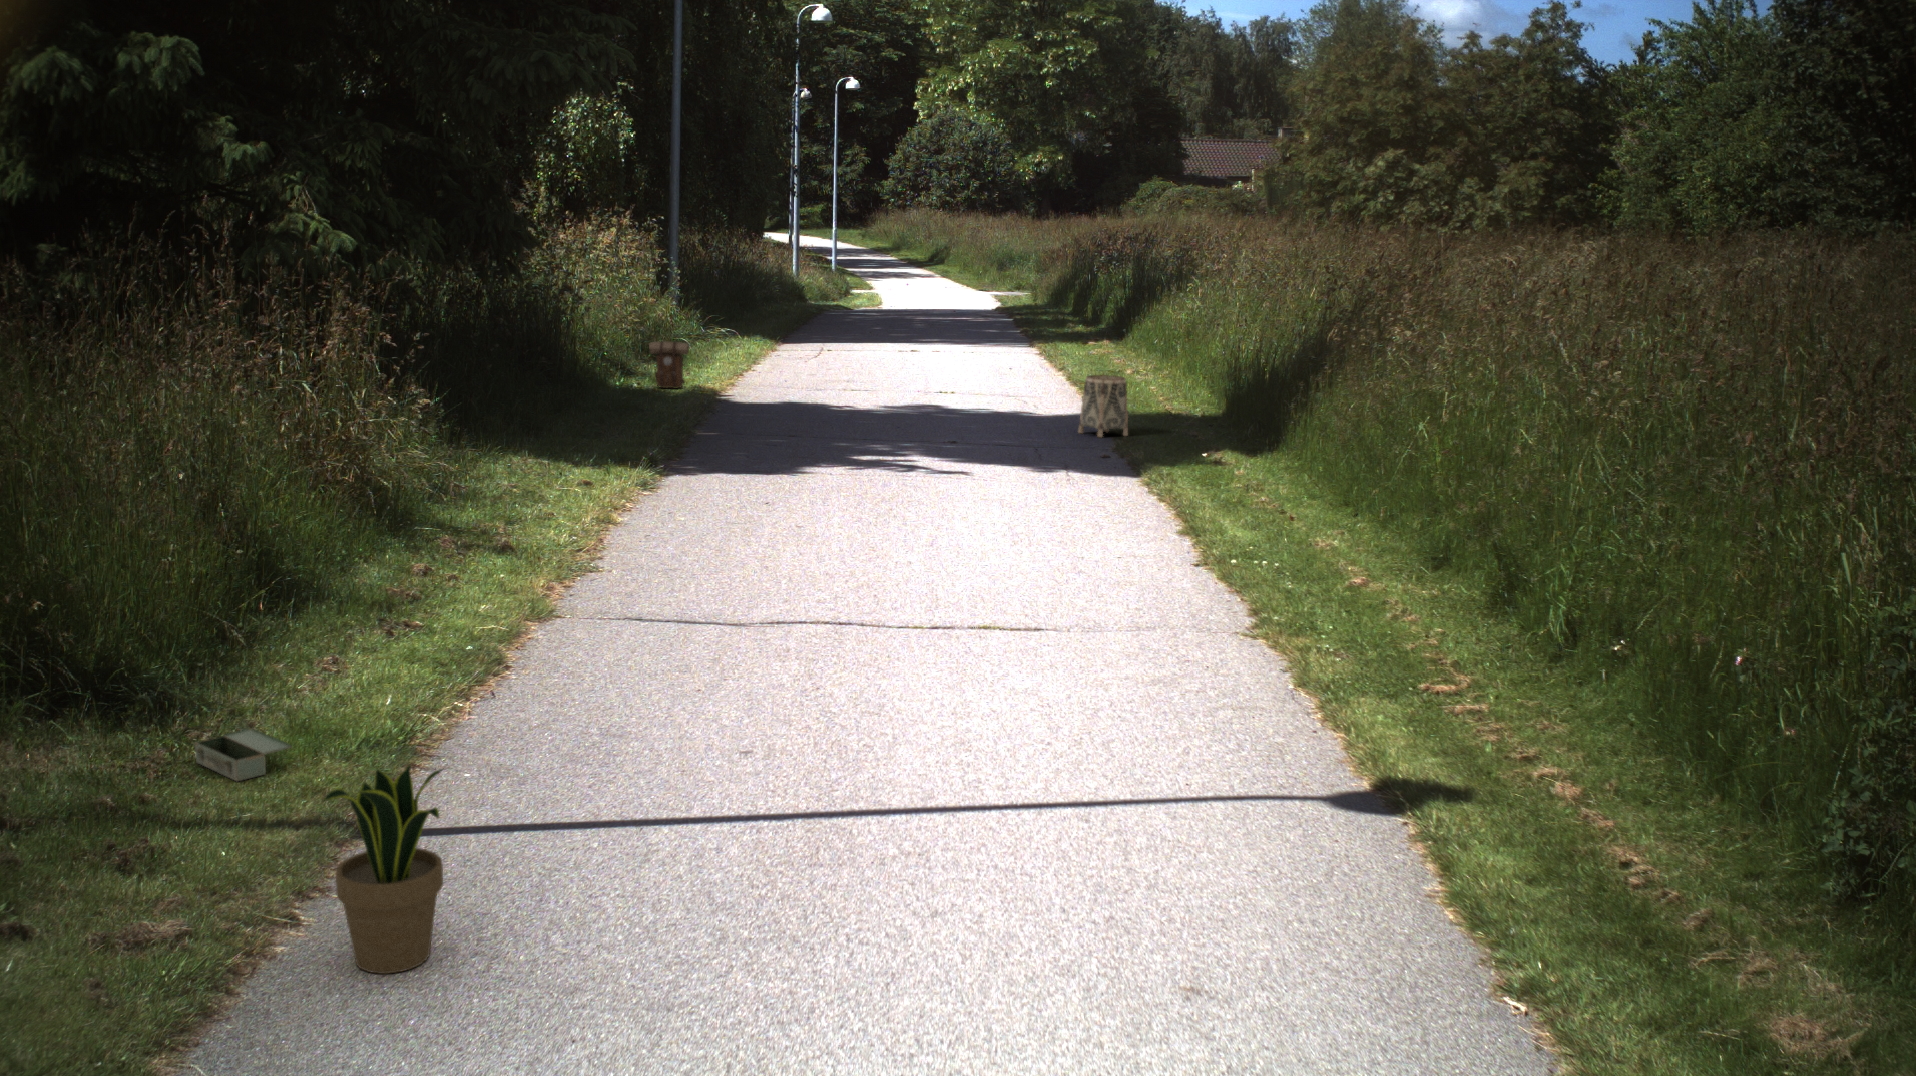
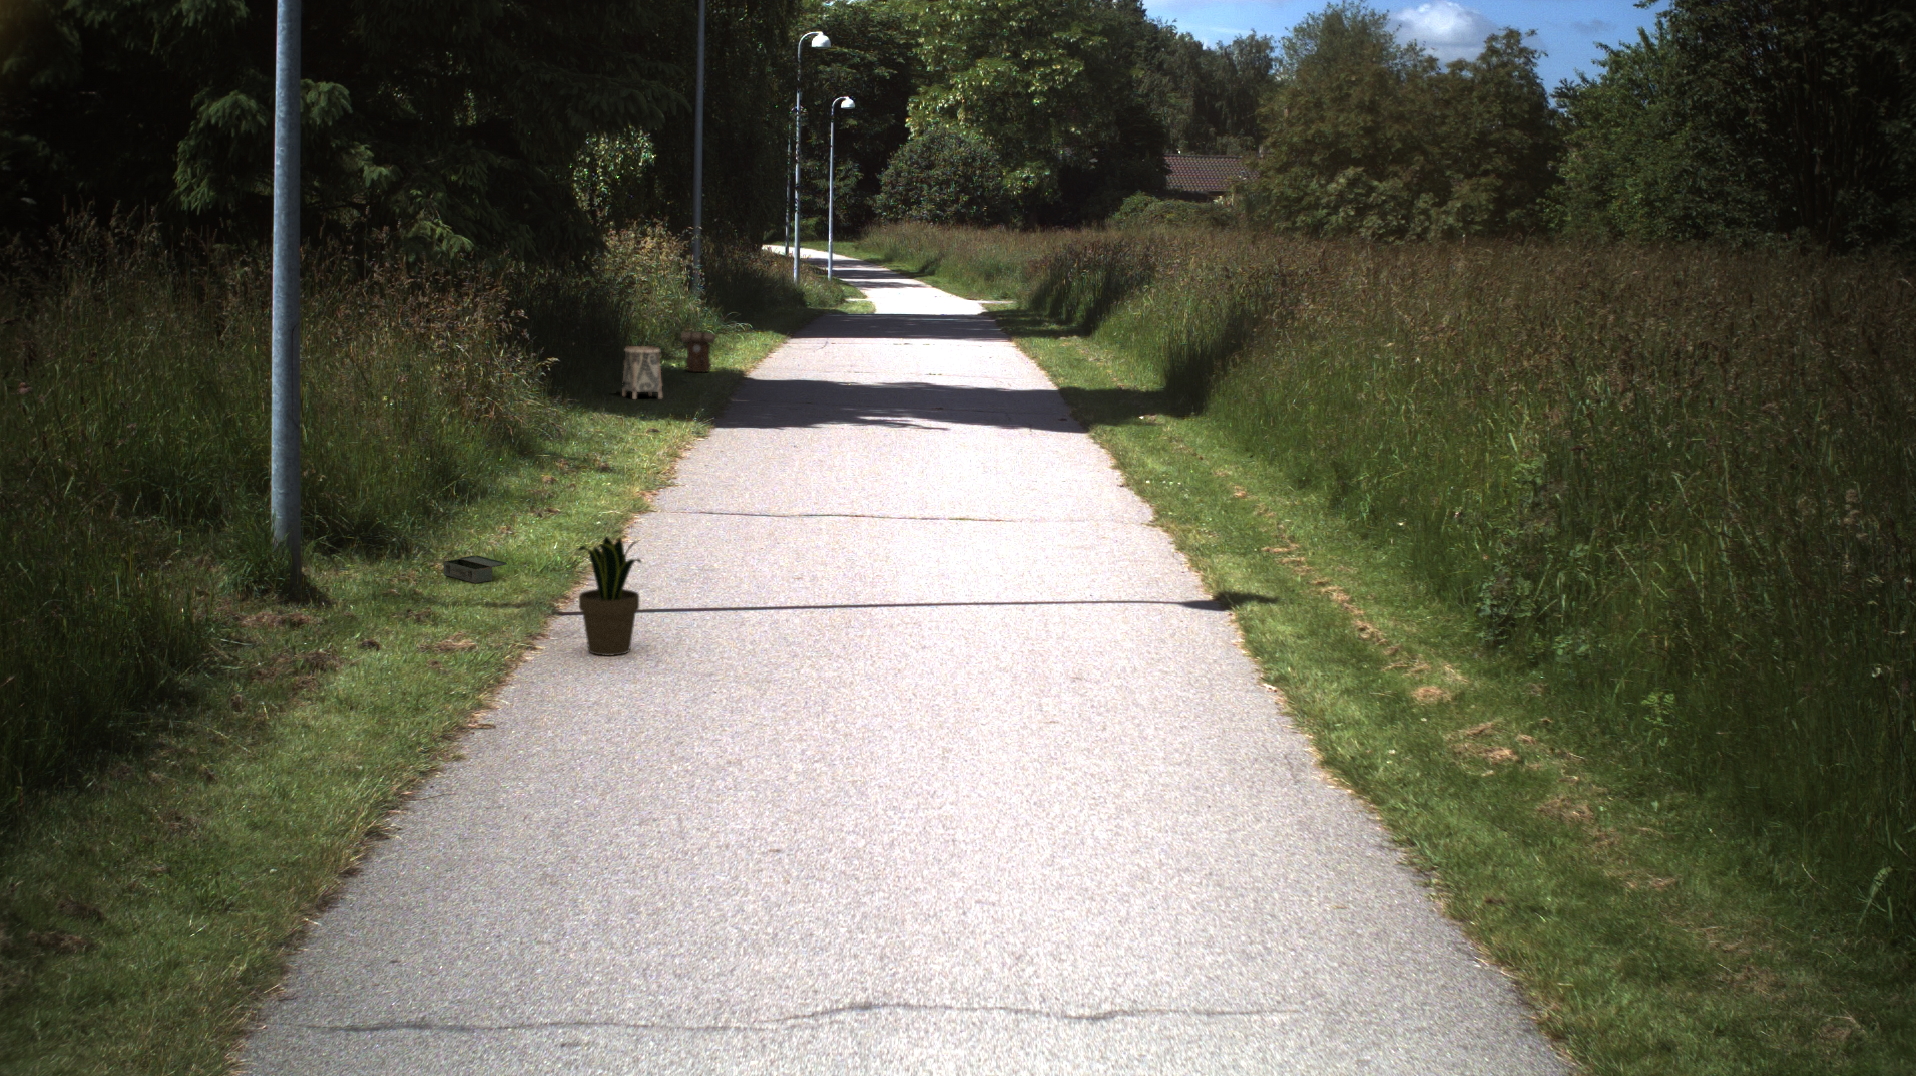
basket: present [1078,375,1128,437] -> present [622,346,662,399]

